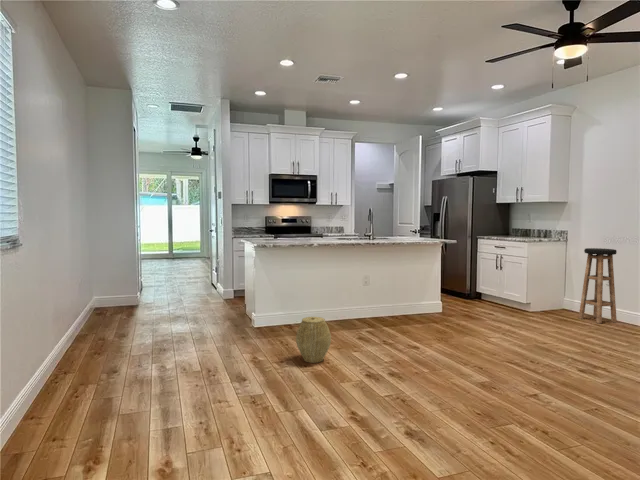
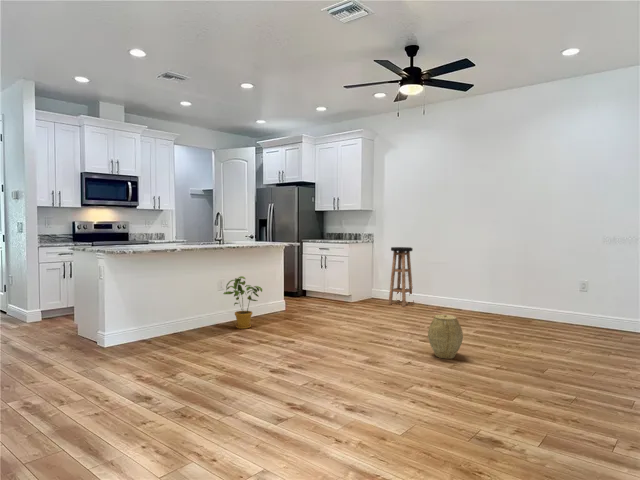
house plant: none [367,274,403,326] -> present [224,276,262,329]
woven basket: present [296,317,331,363] -> present [428,314,463,359]

